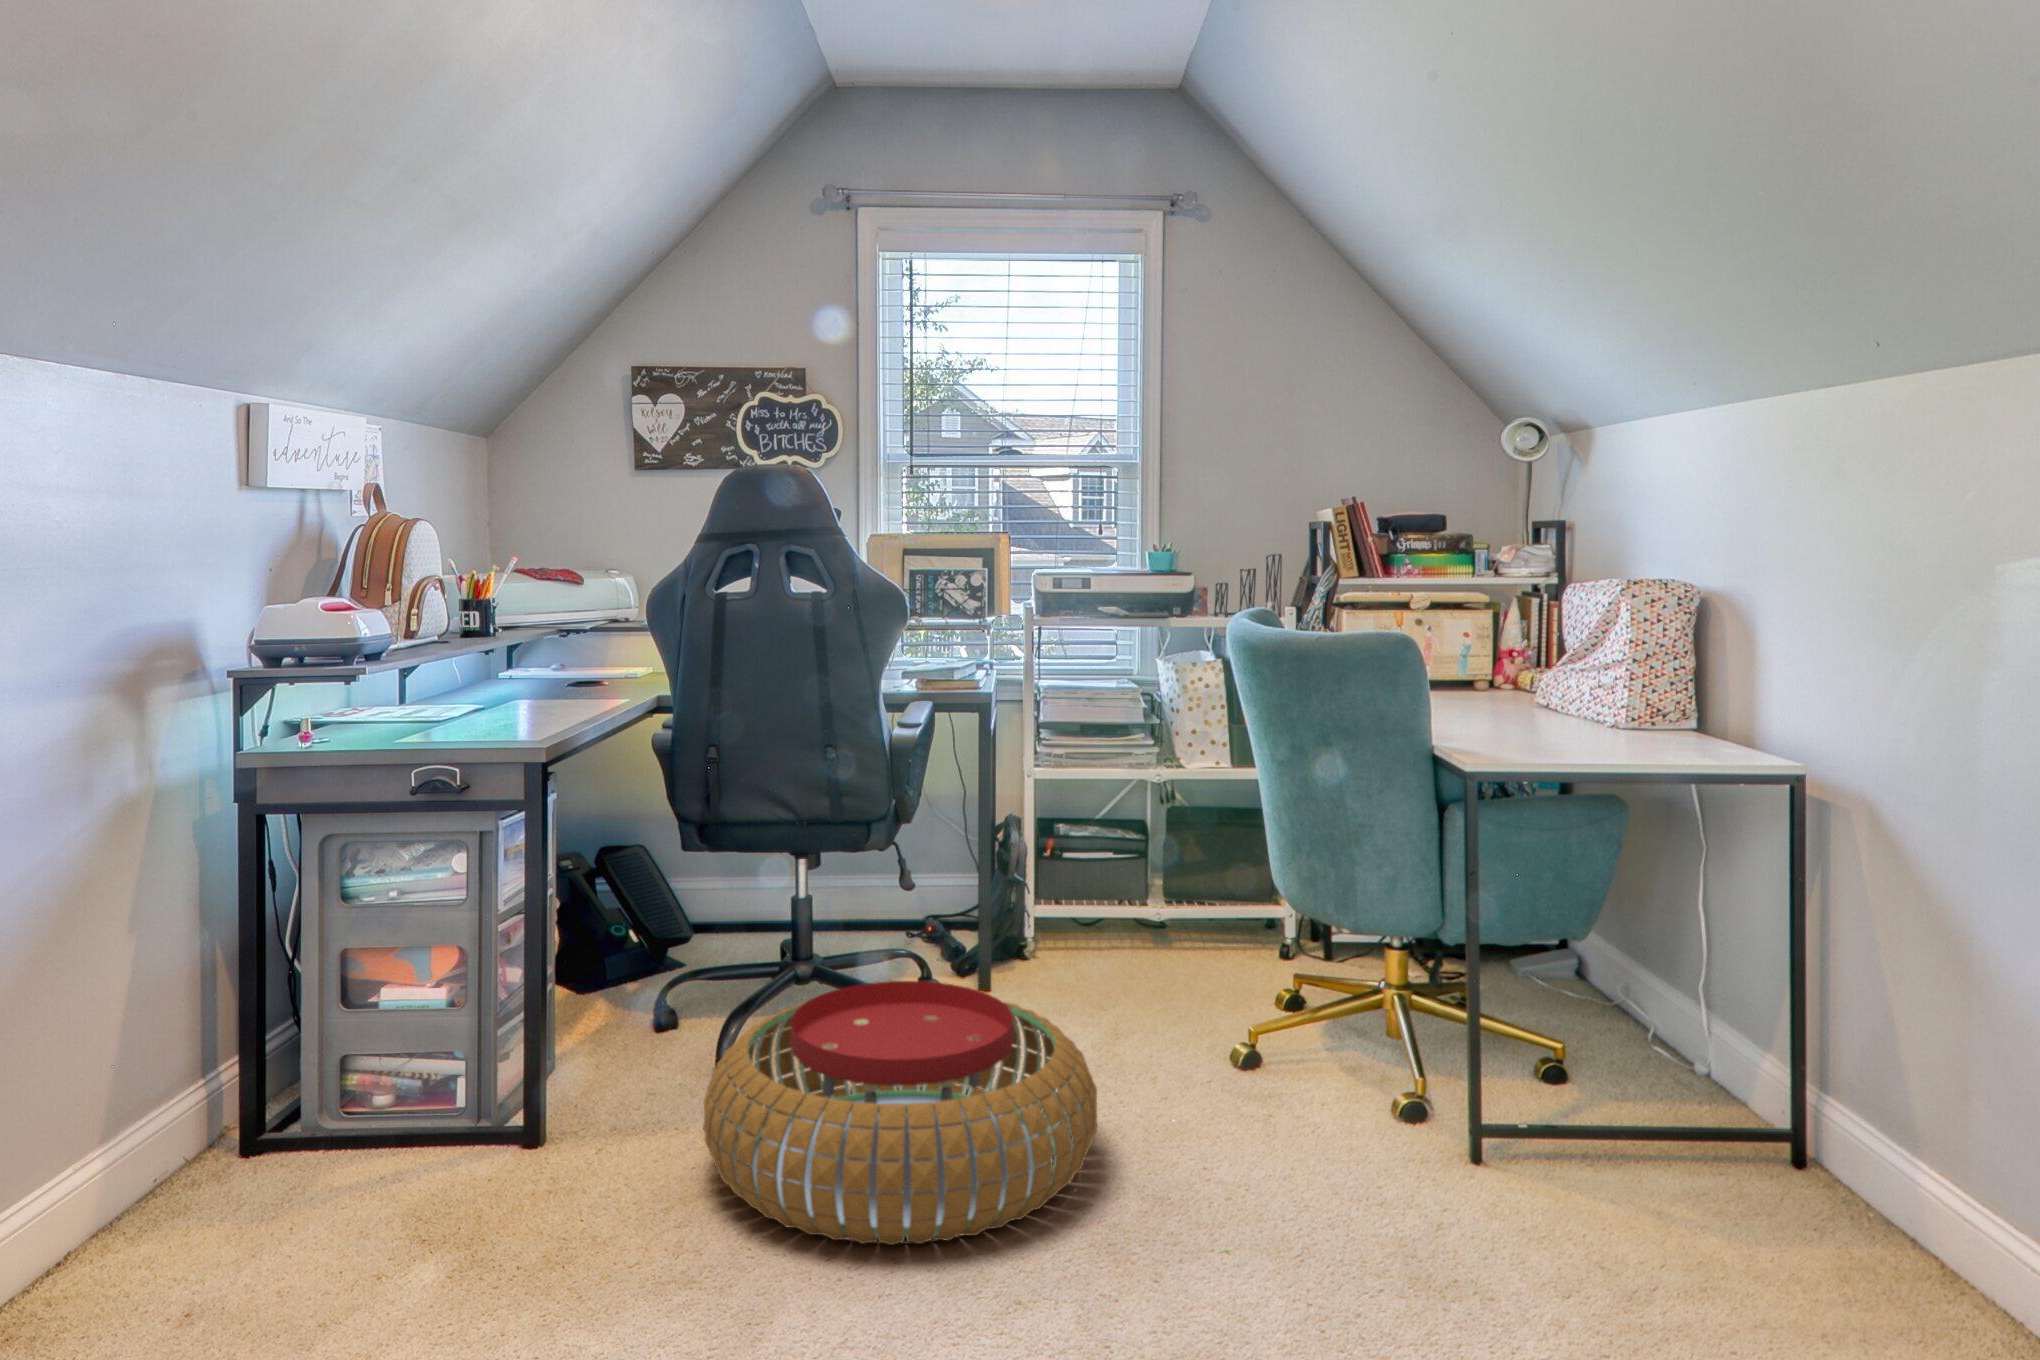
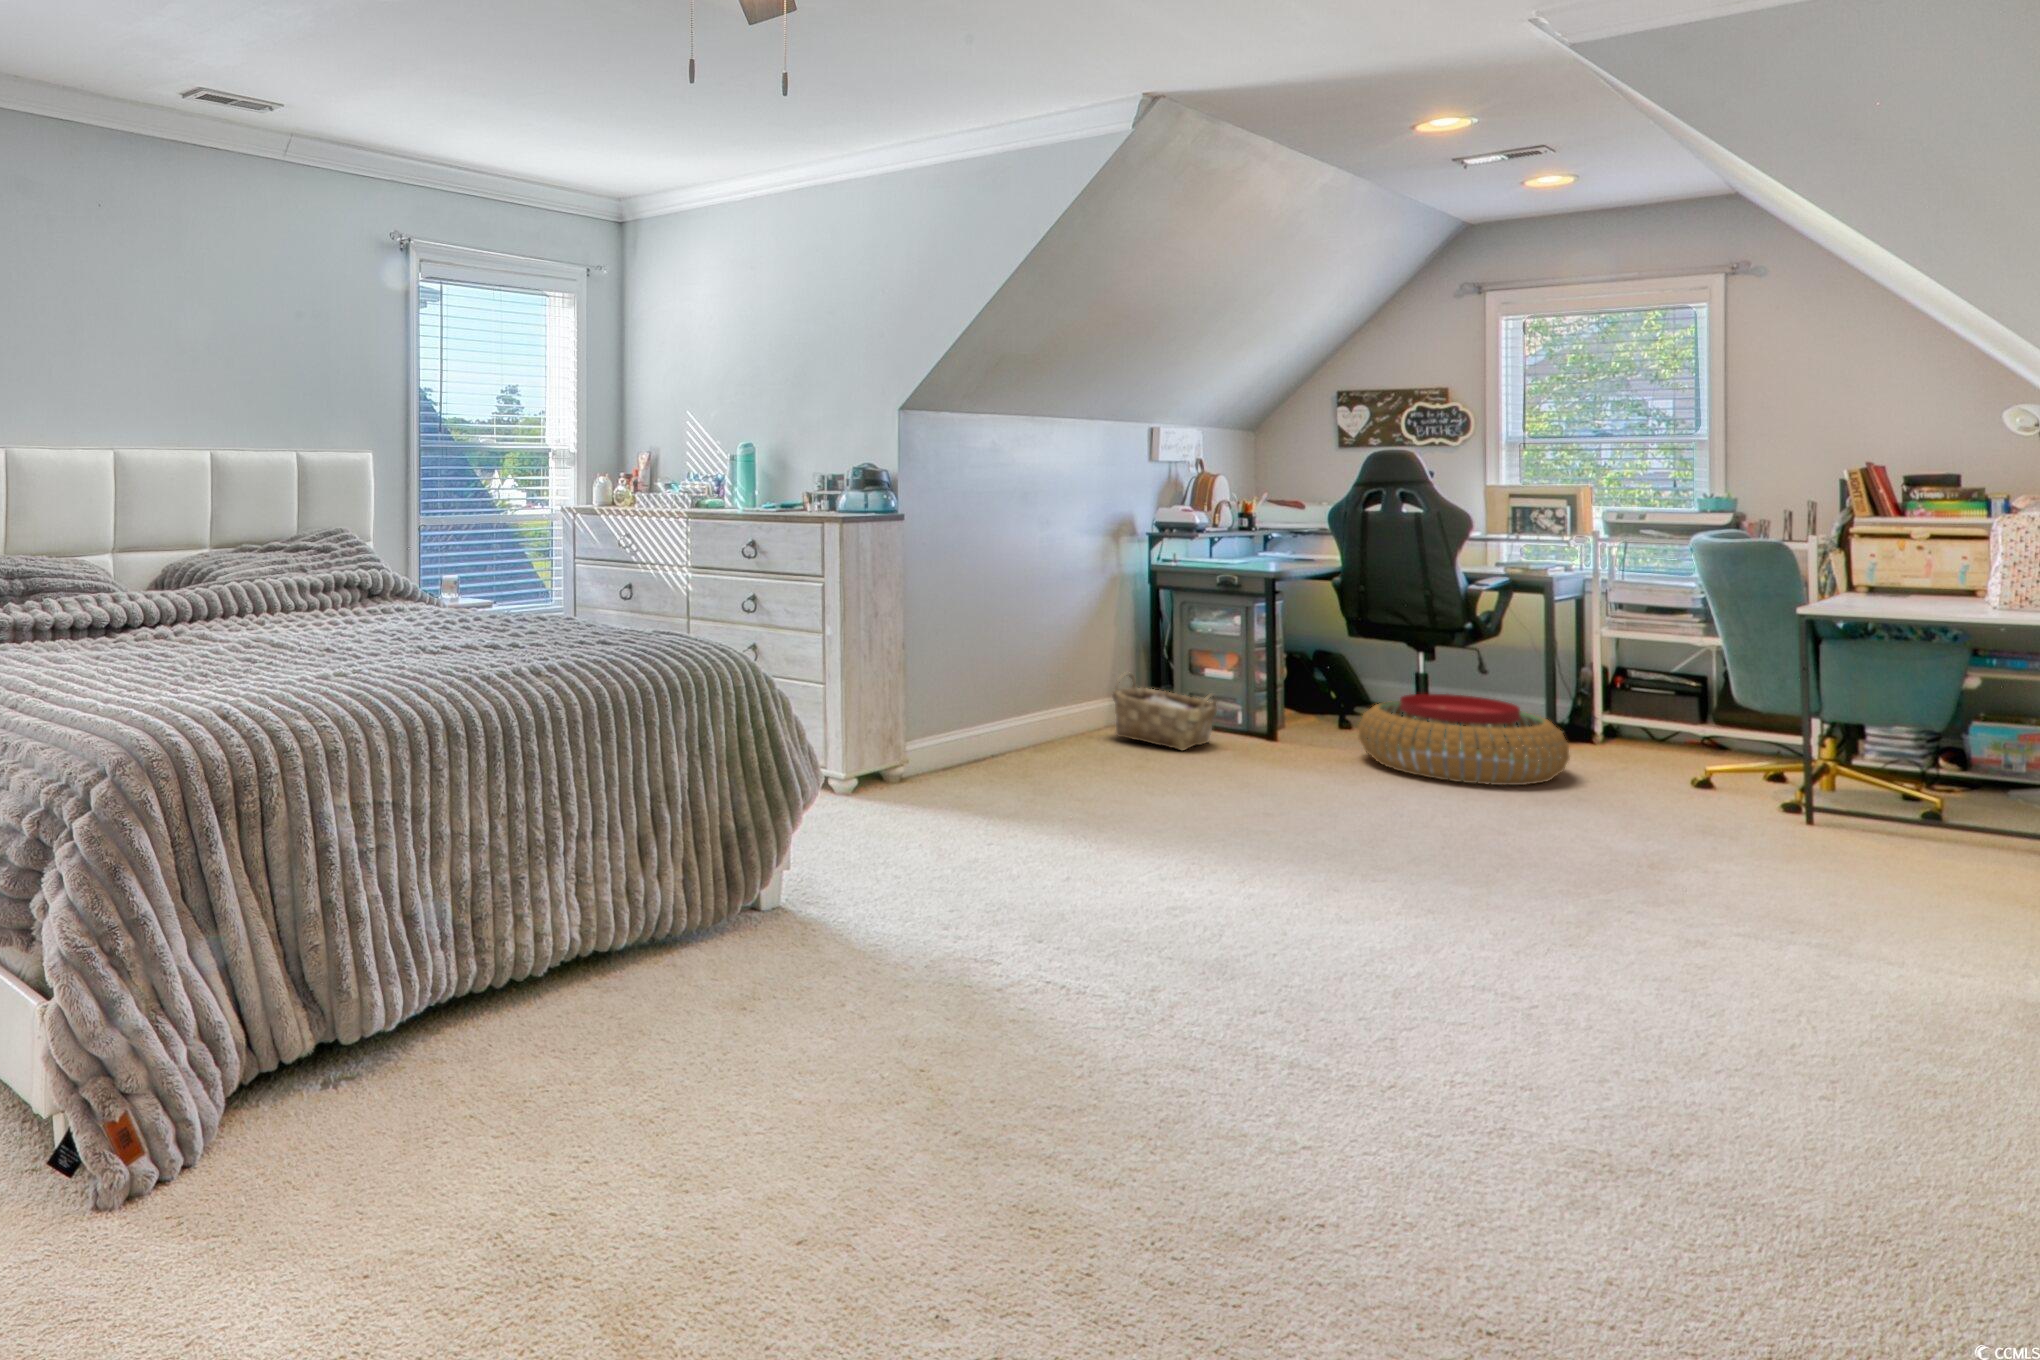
woven basket: none [88,1069,384,1302] -> present [1112,672,1217,750]

